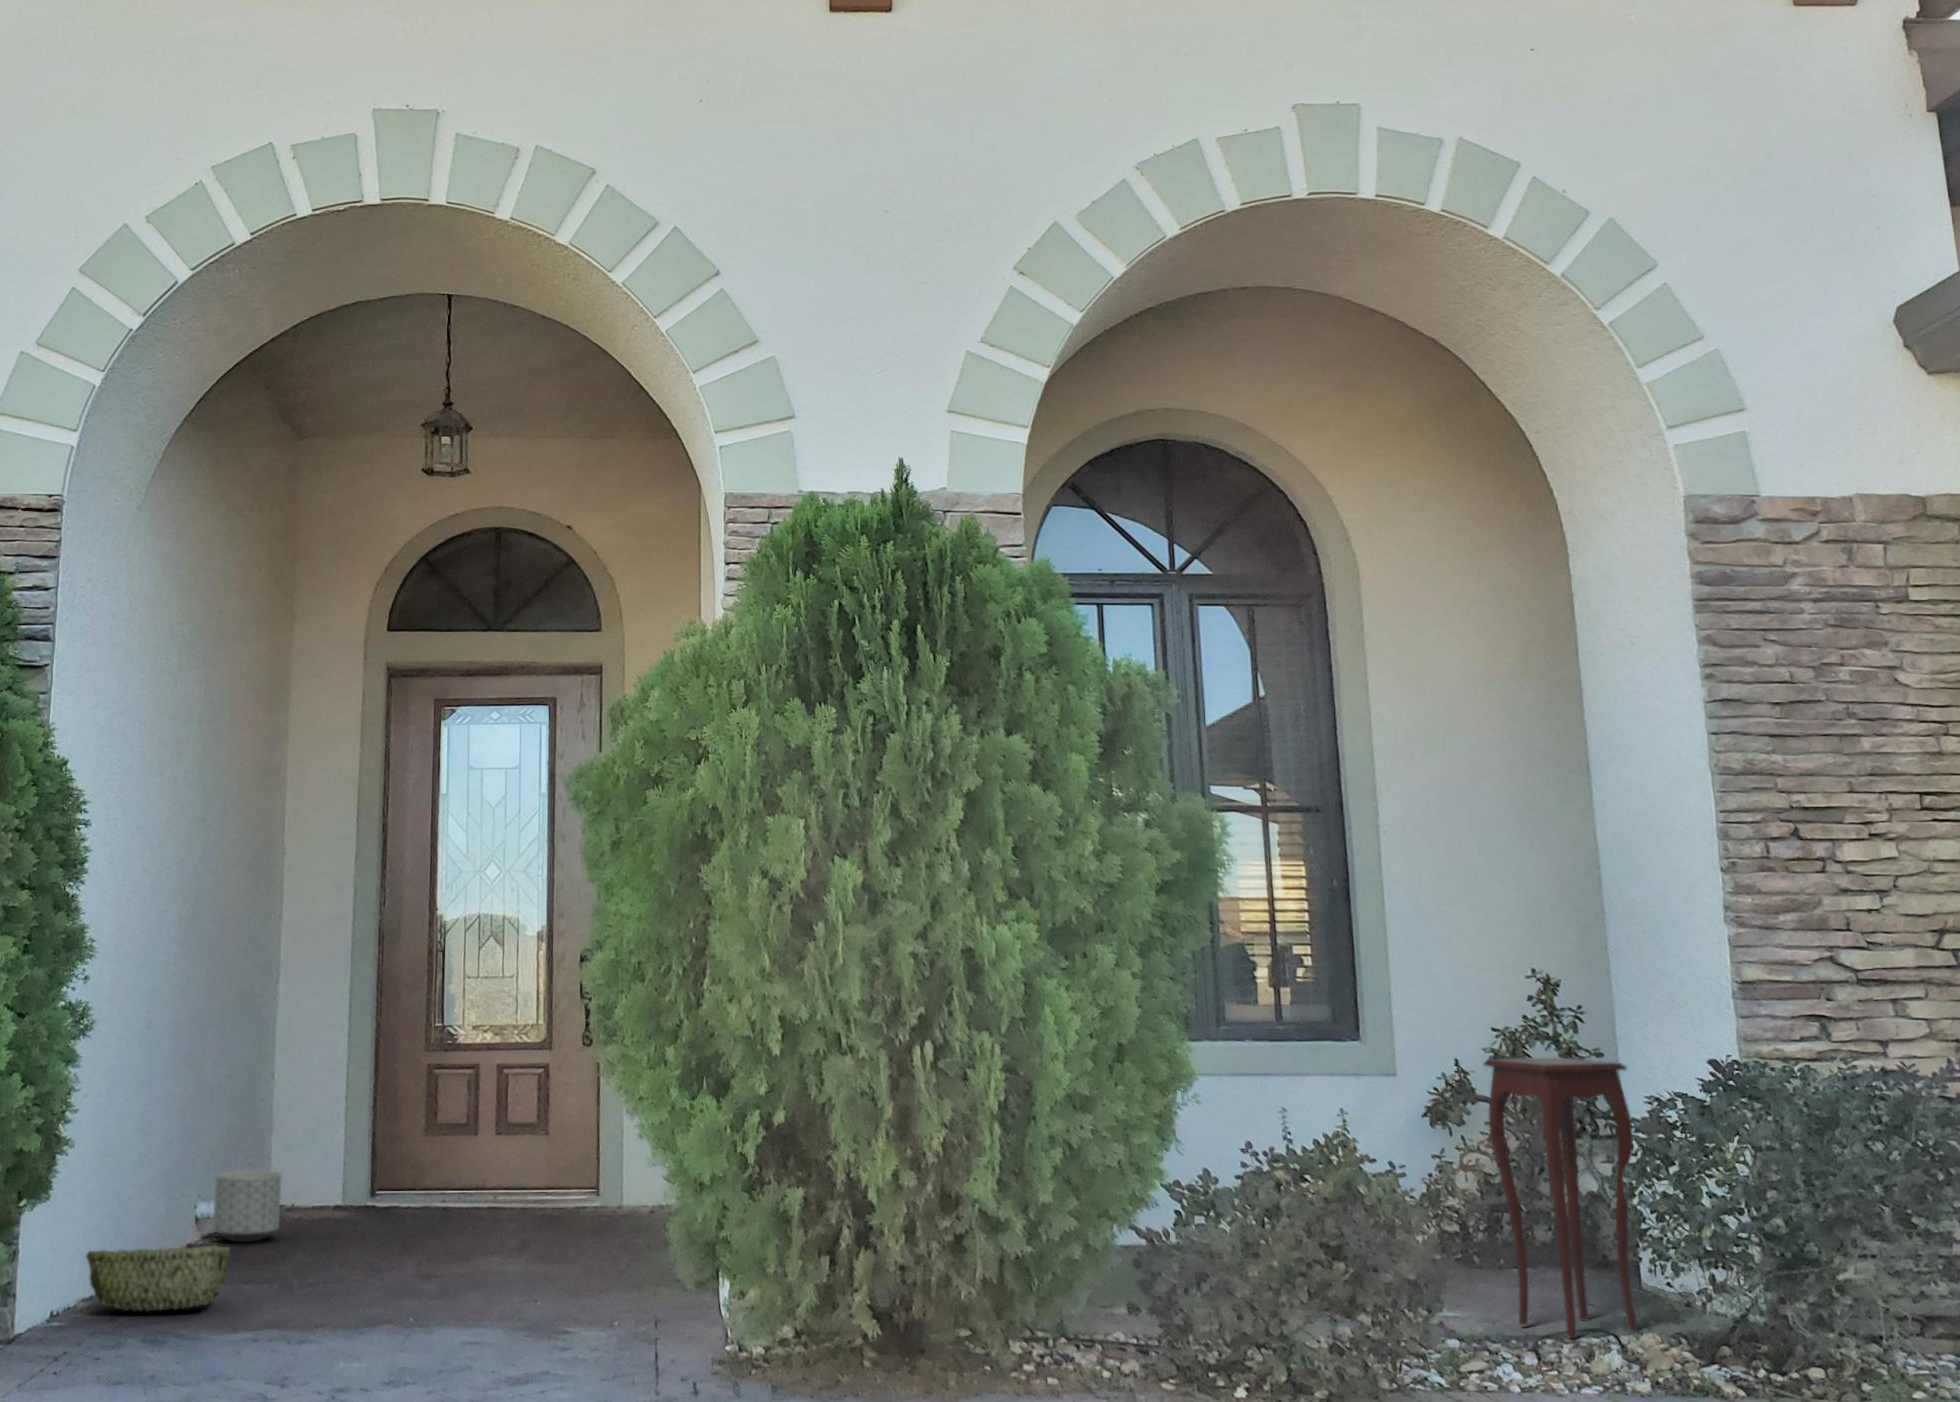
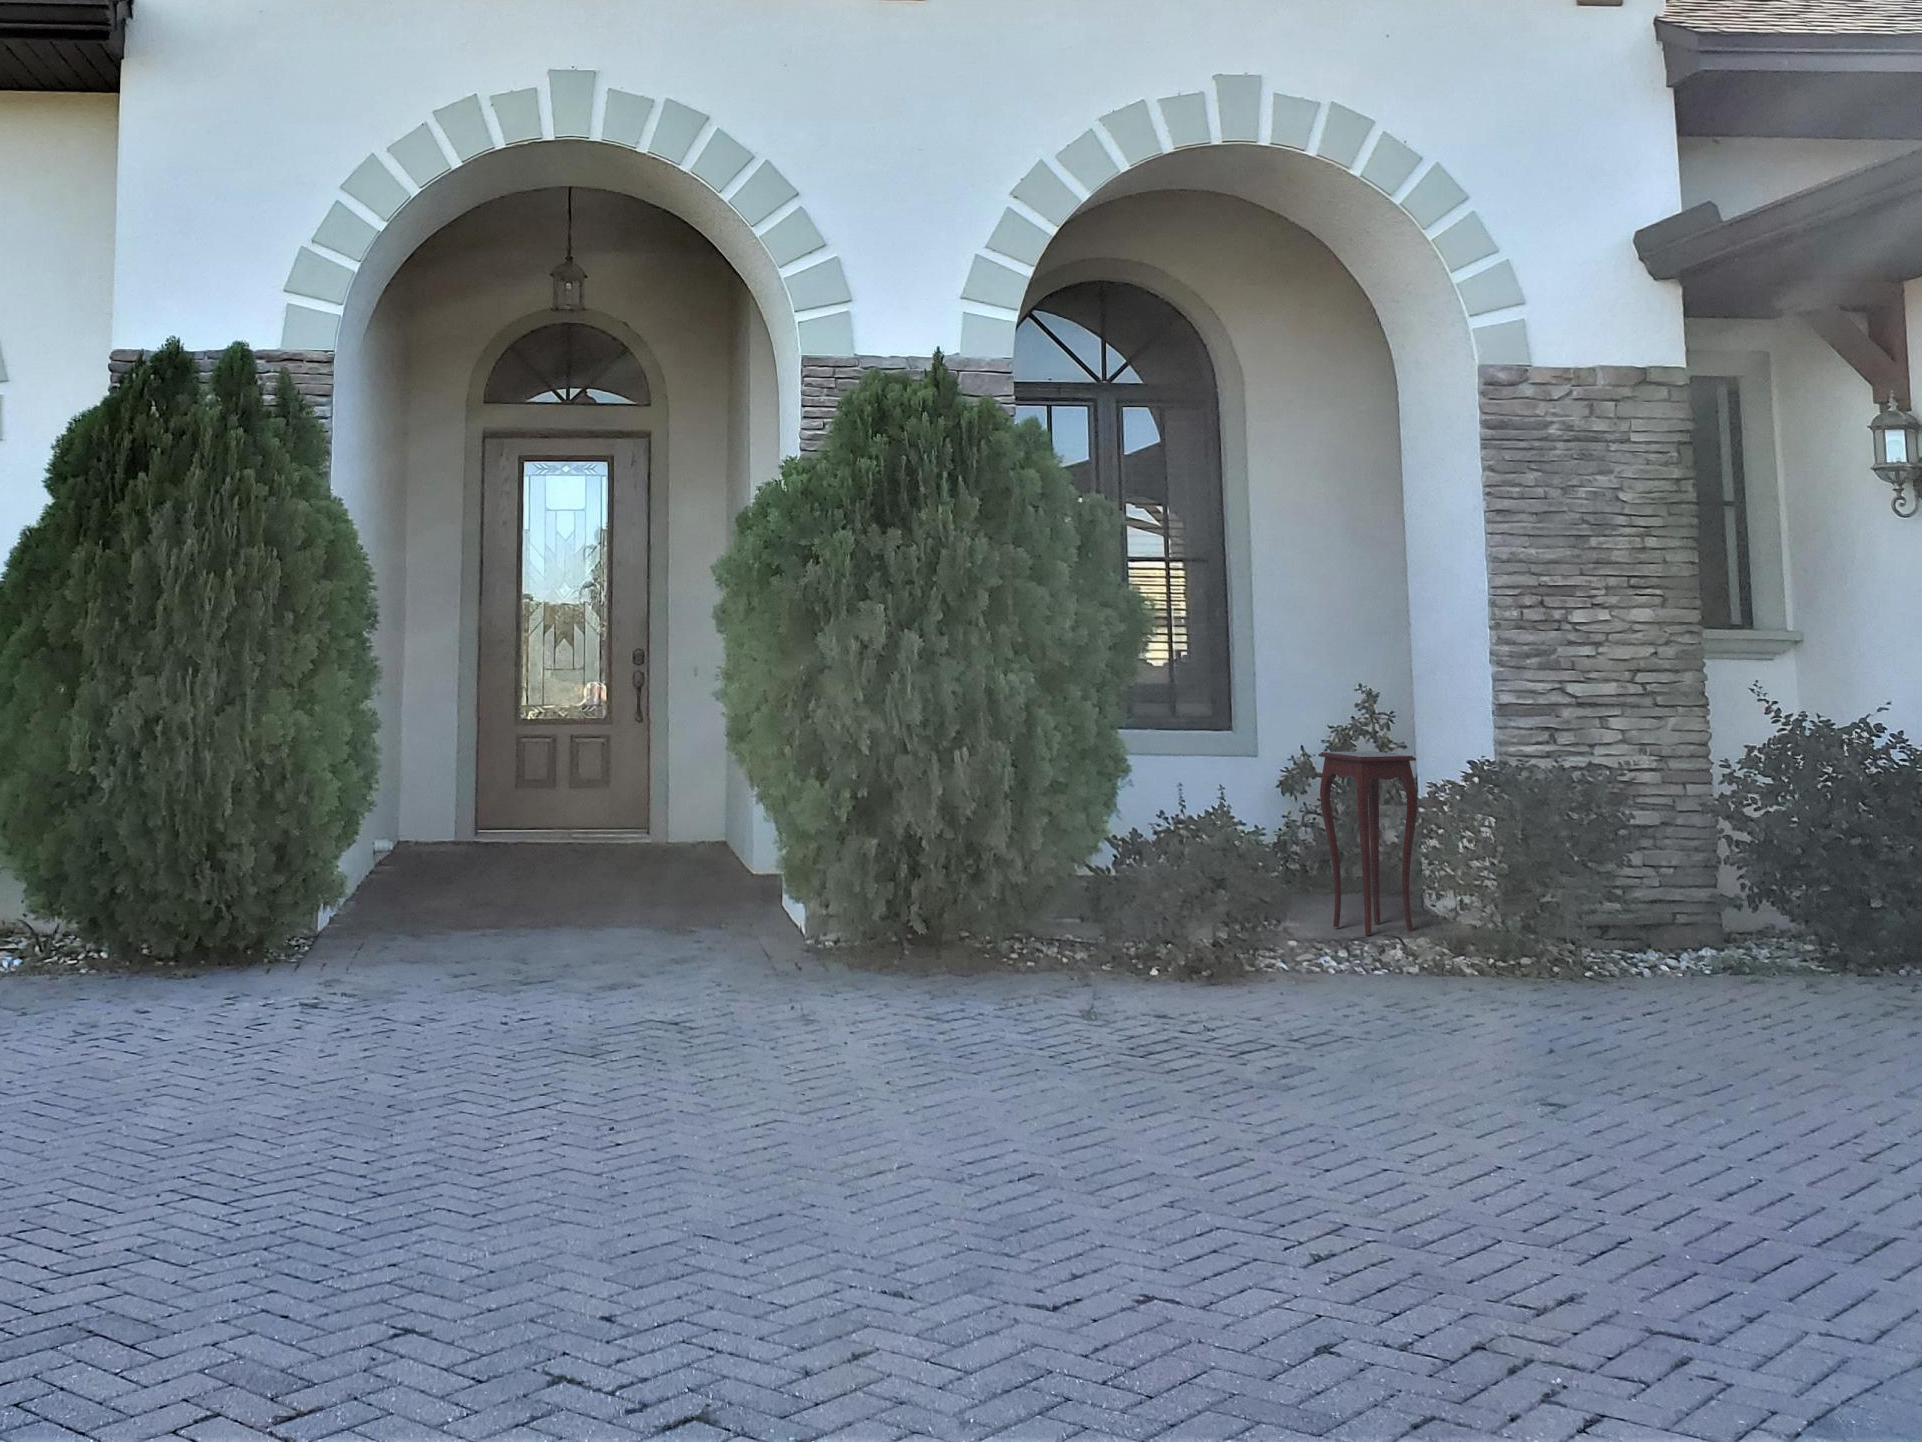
planter: present [213,1171,282,1242] -> none [404,818,451,867]
woven basket: present [86,1245,230,1311] -> none [348,868,444,912]

